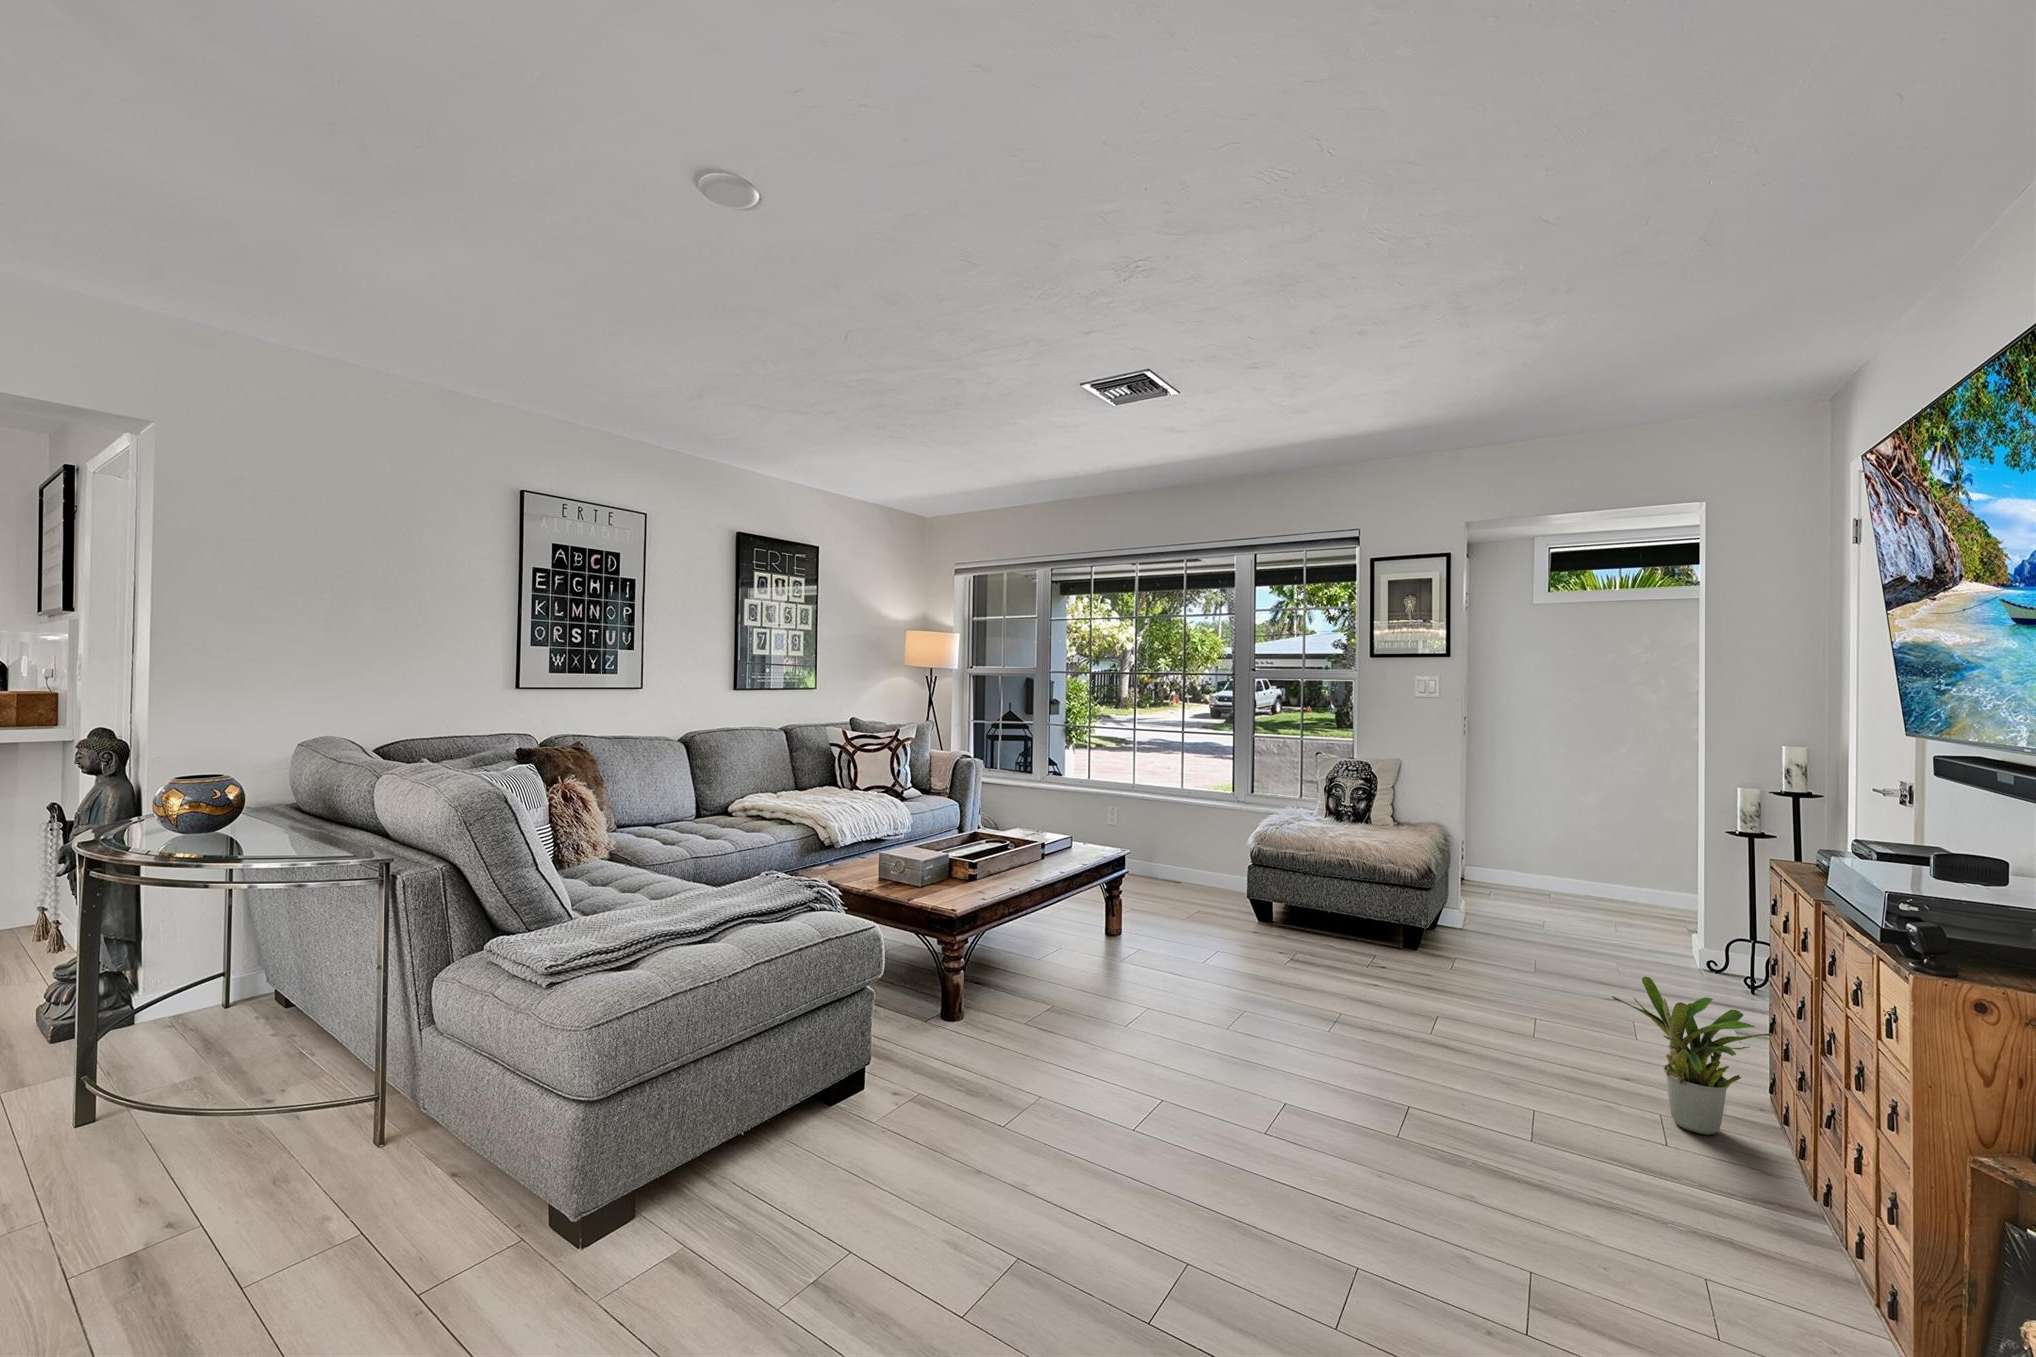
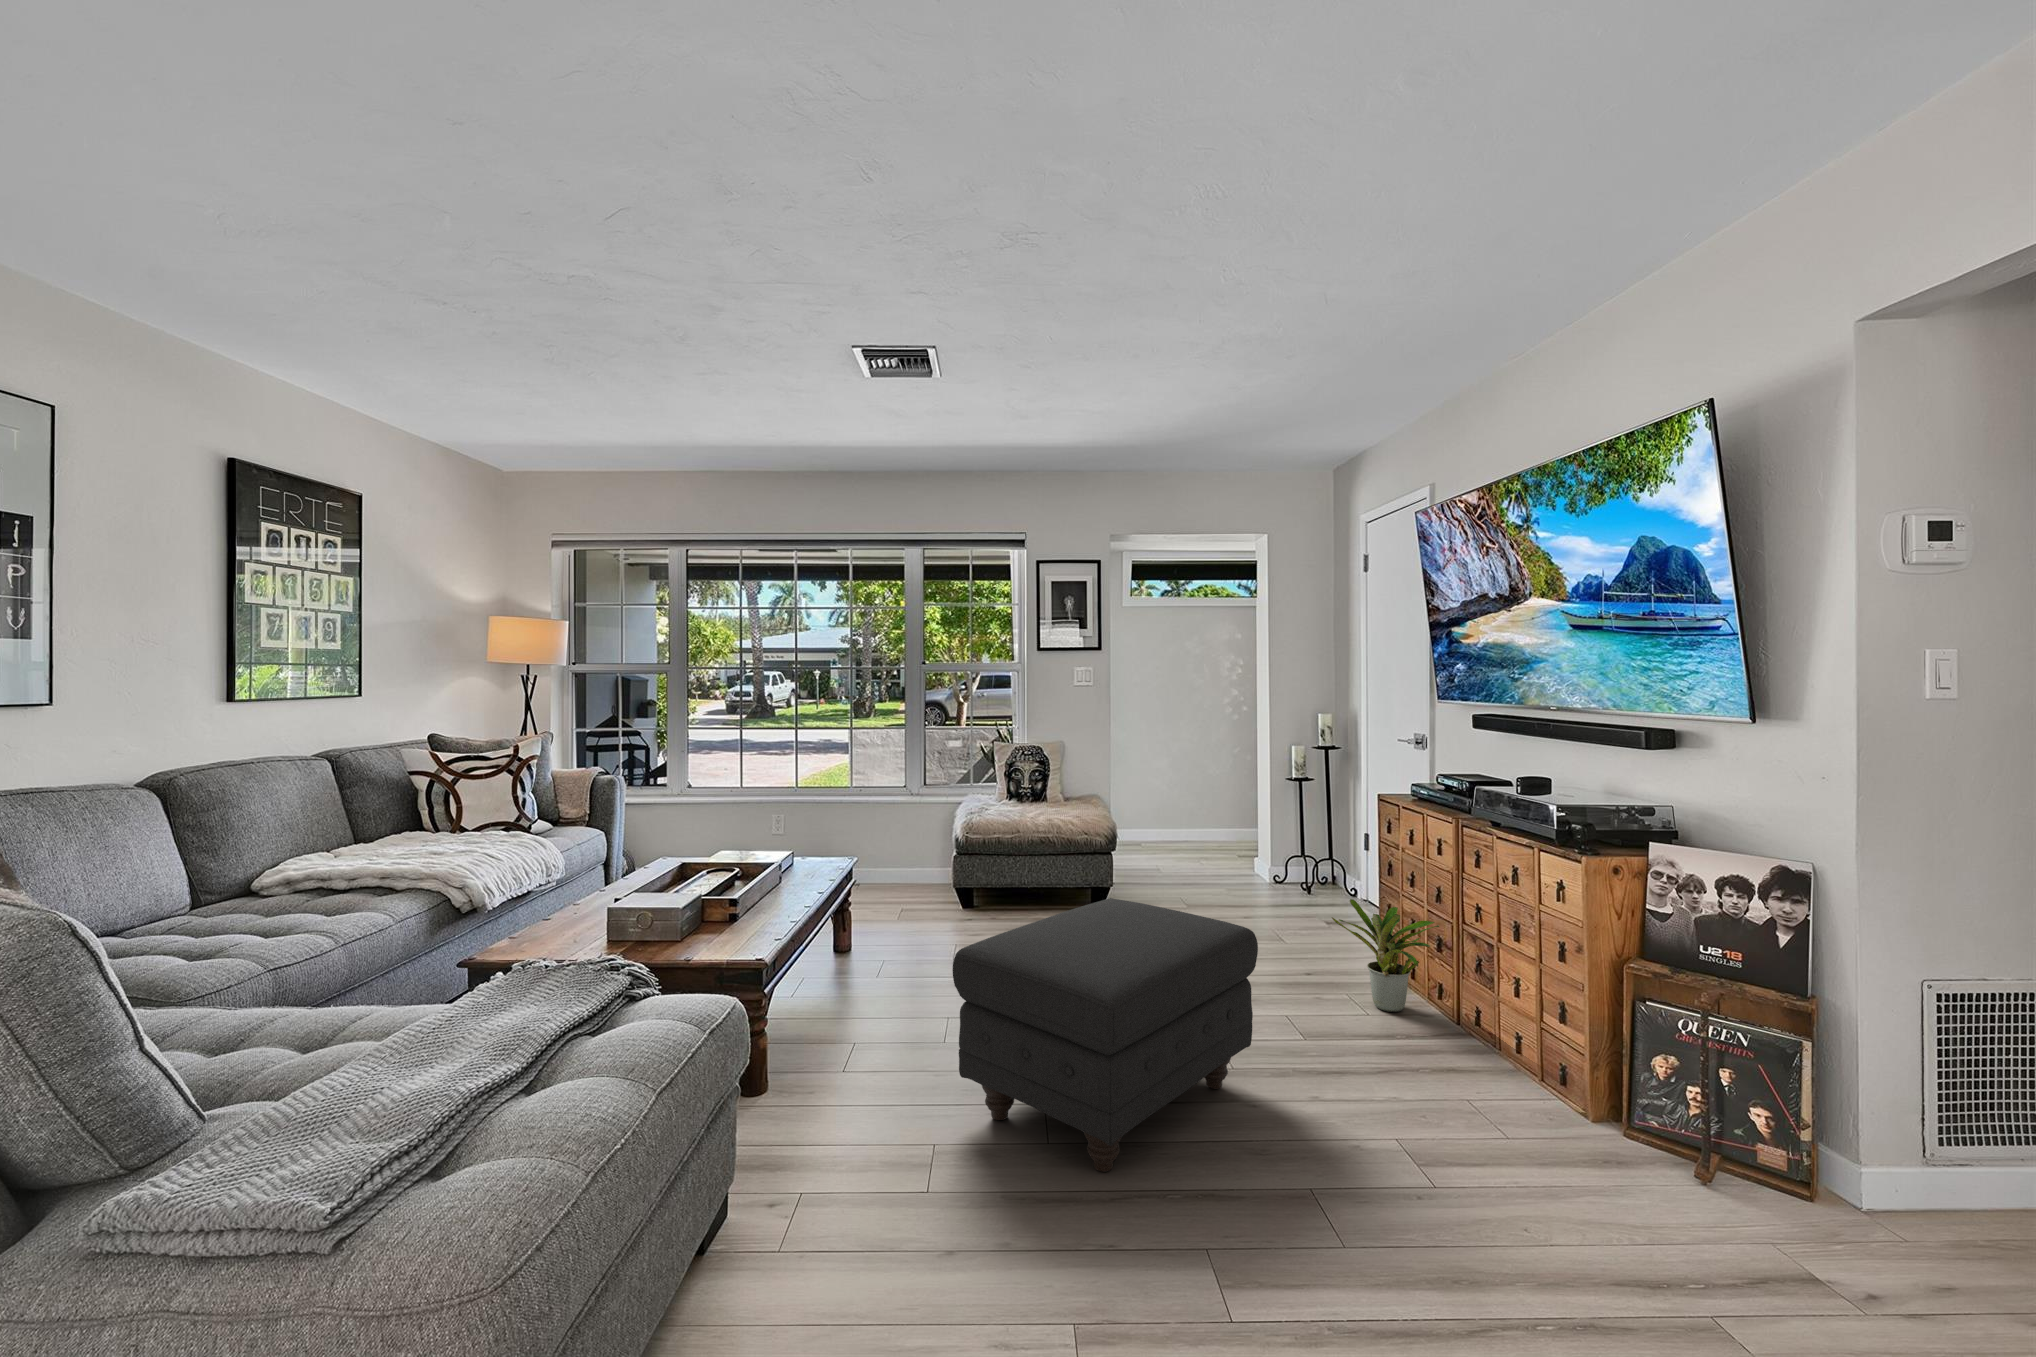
ottoman: none [1081,916,1410,1158] -> present [953,898,1258,1172]

